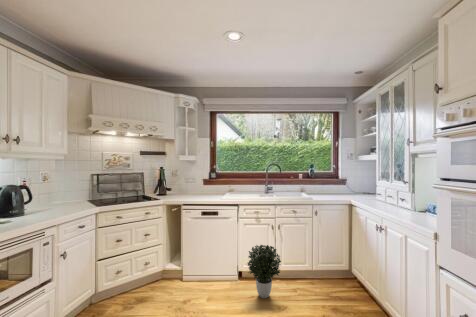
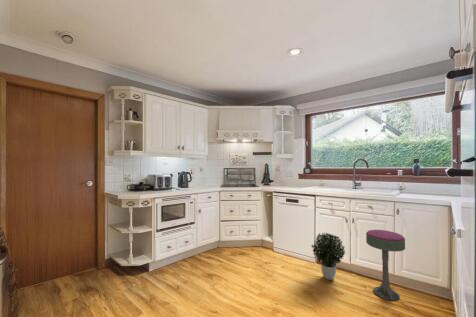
bar stool: none [299,231,332,298] -> present [366,230,405,300]

